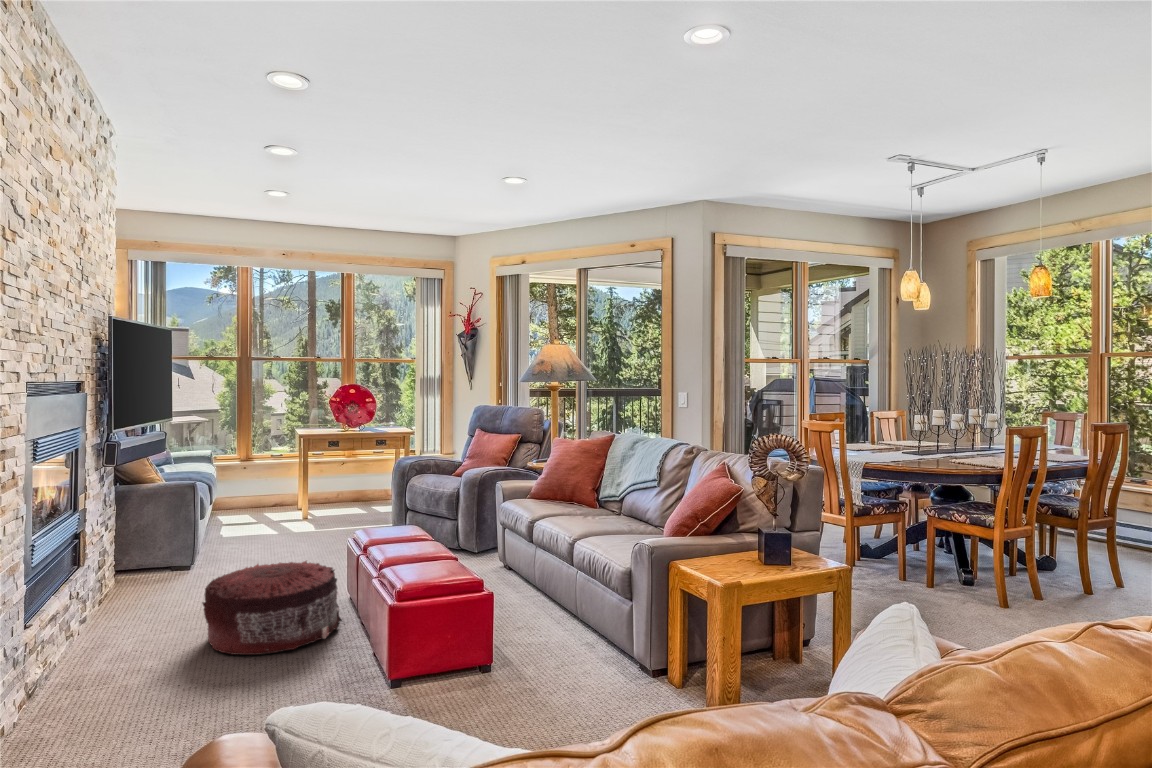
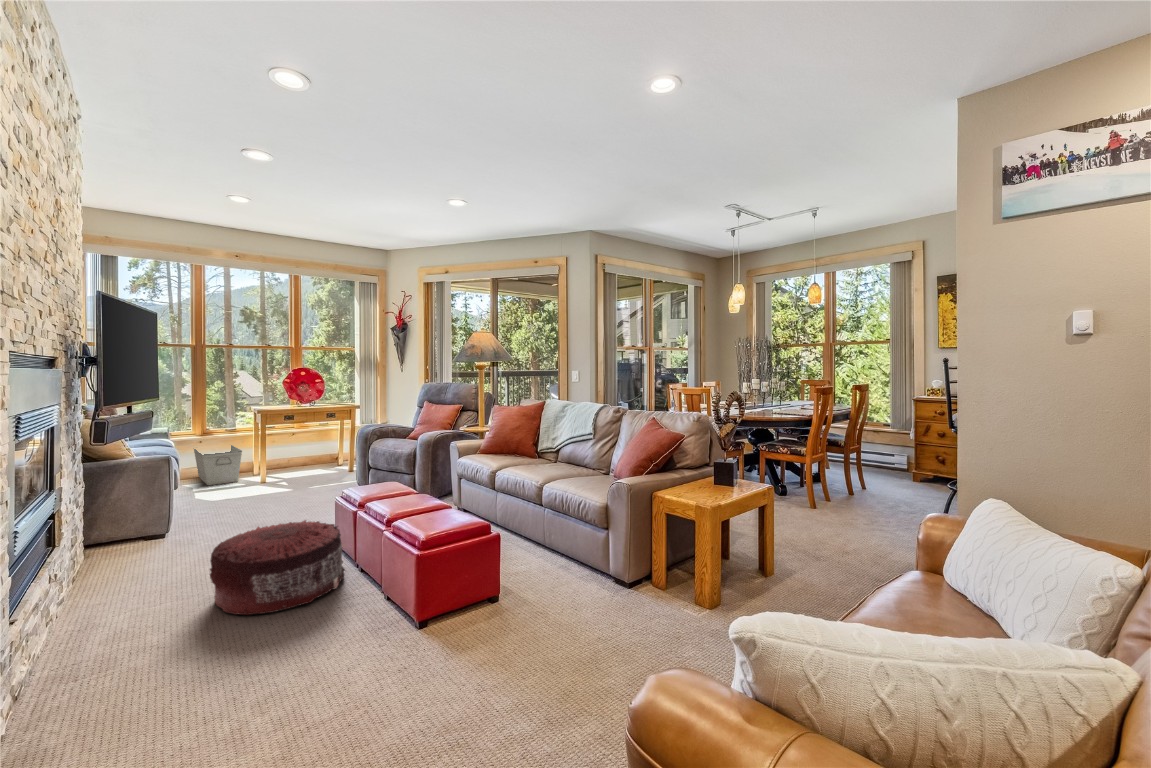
storage bin: none [237,474,284,519] -> present [194,445,242,485]

